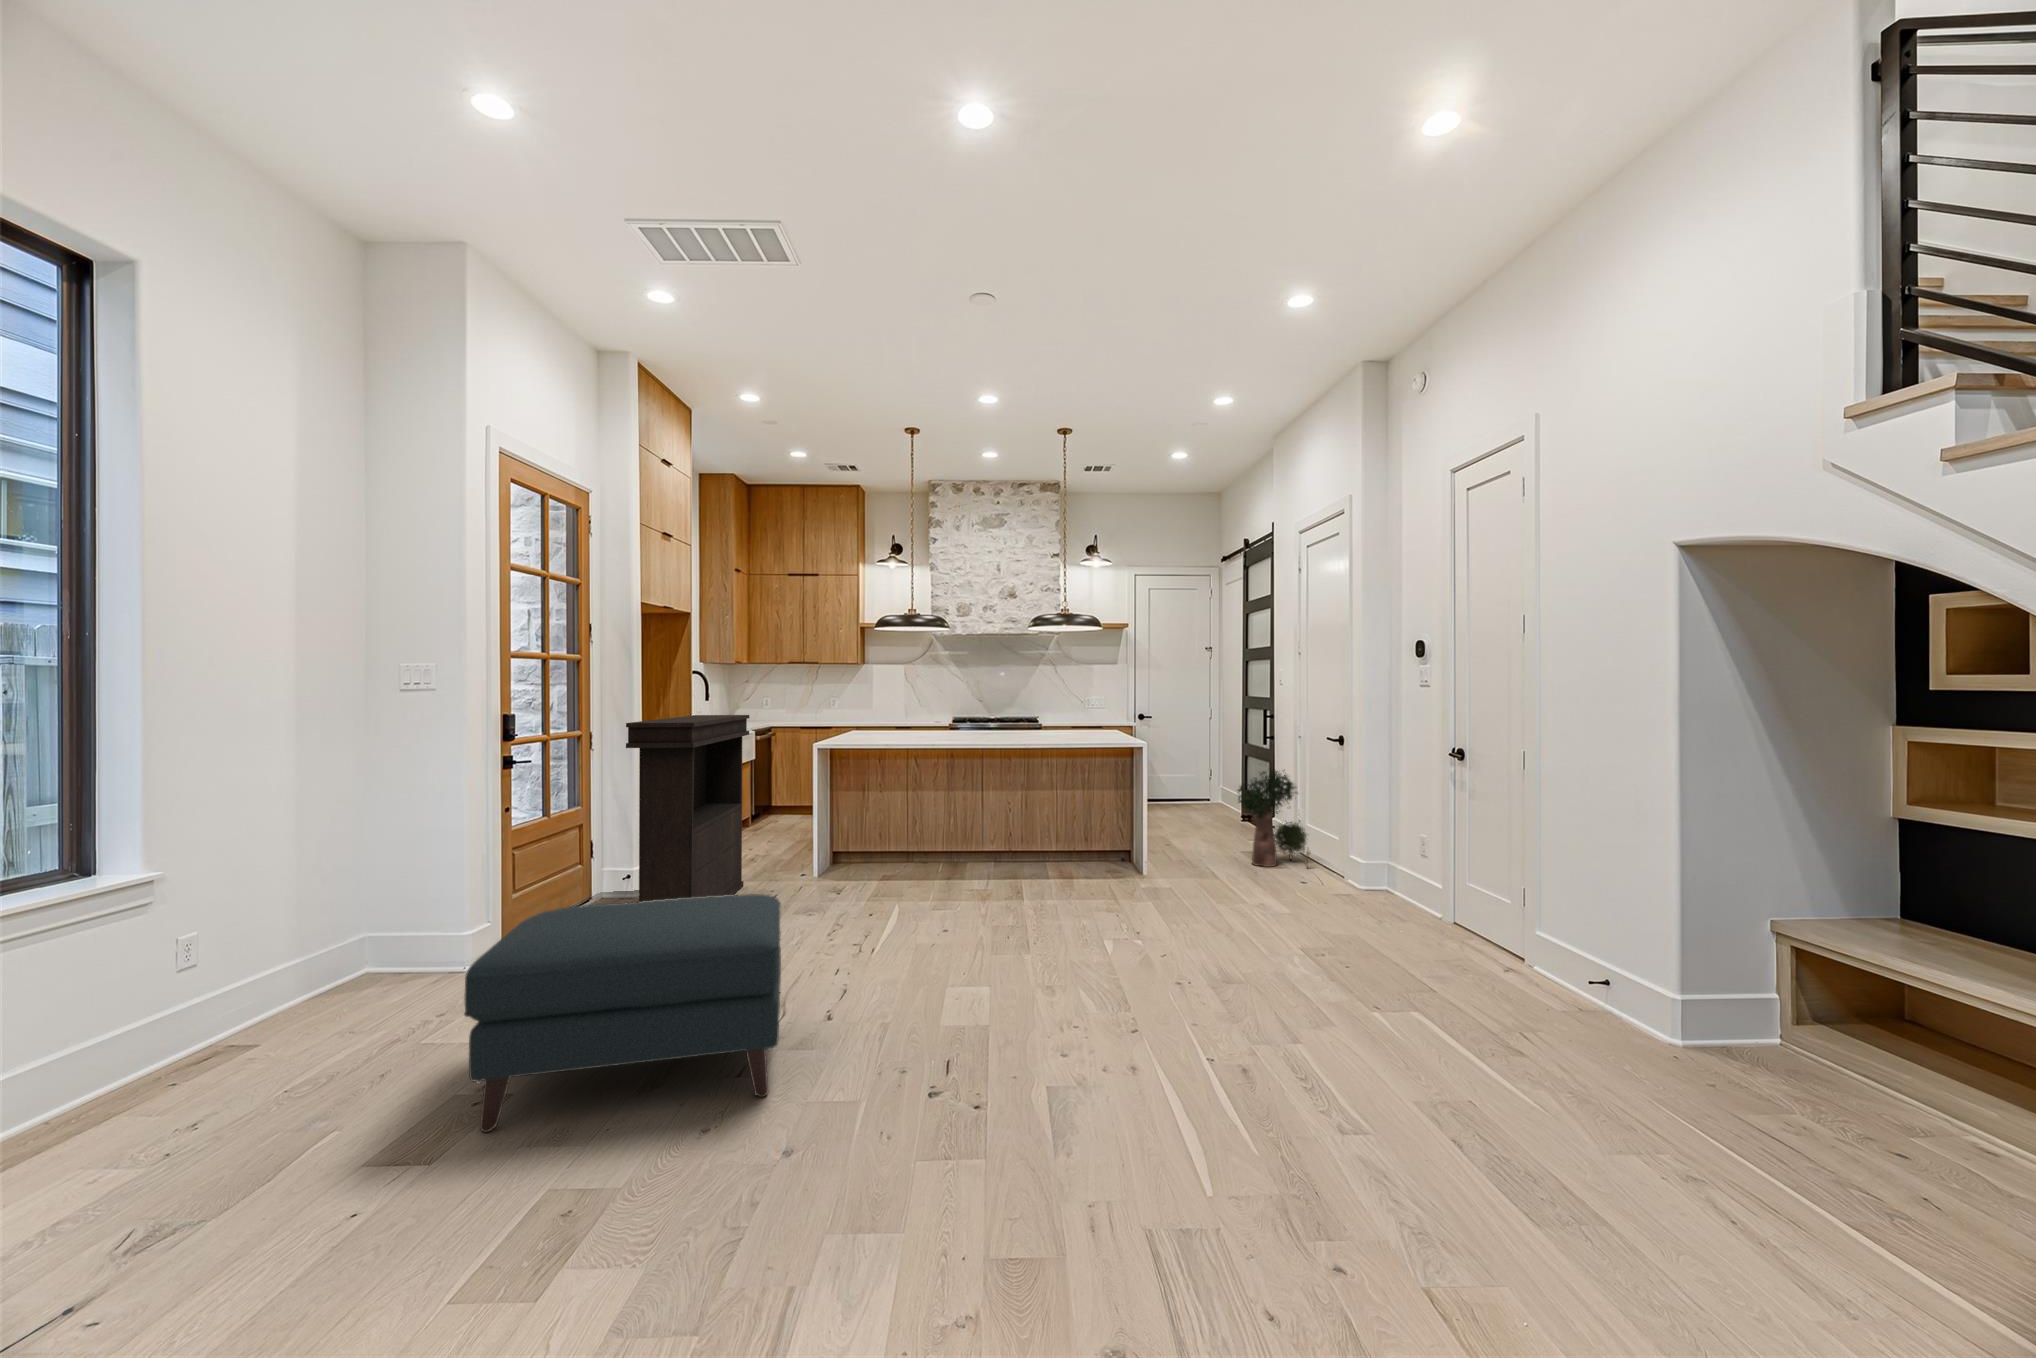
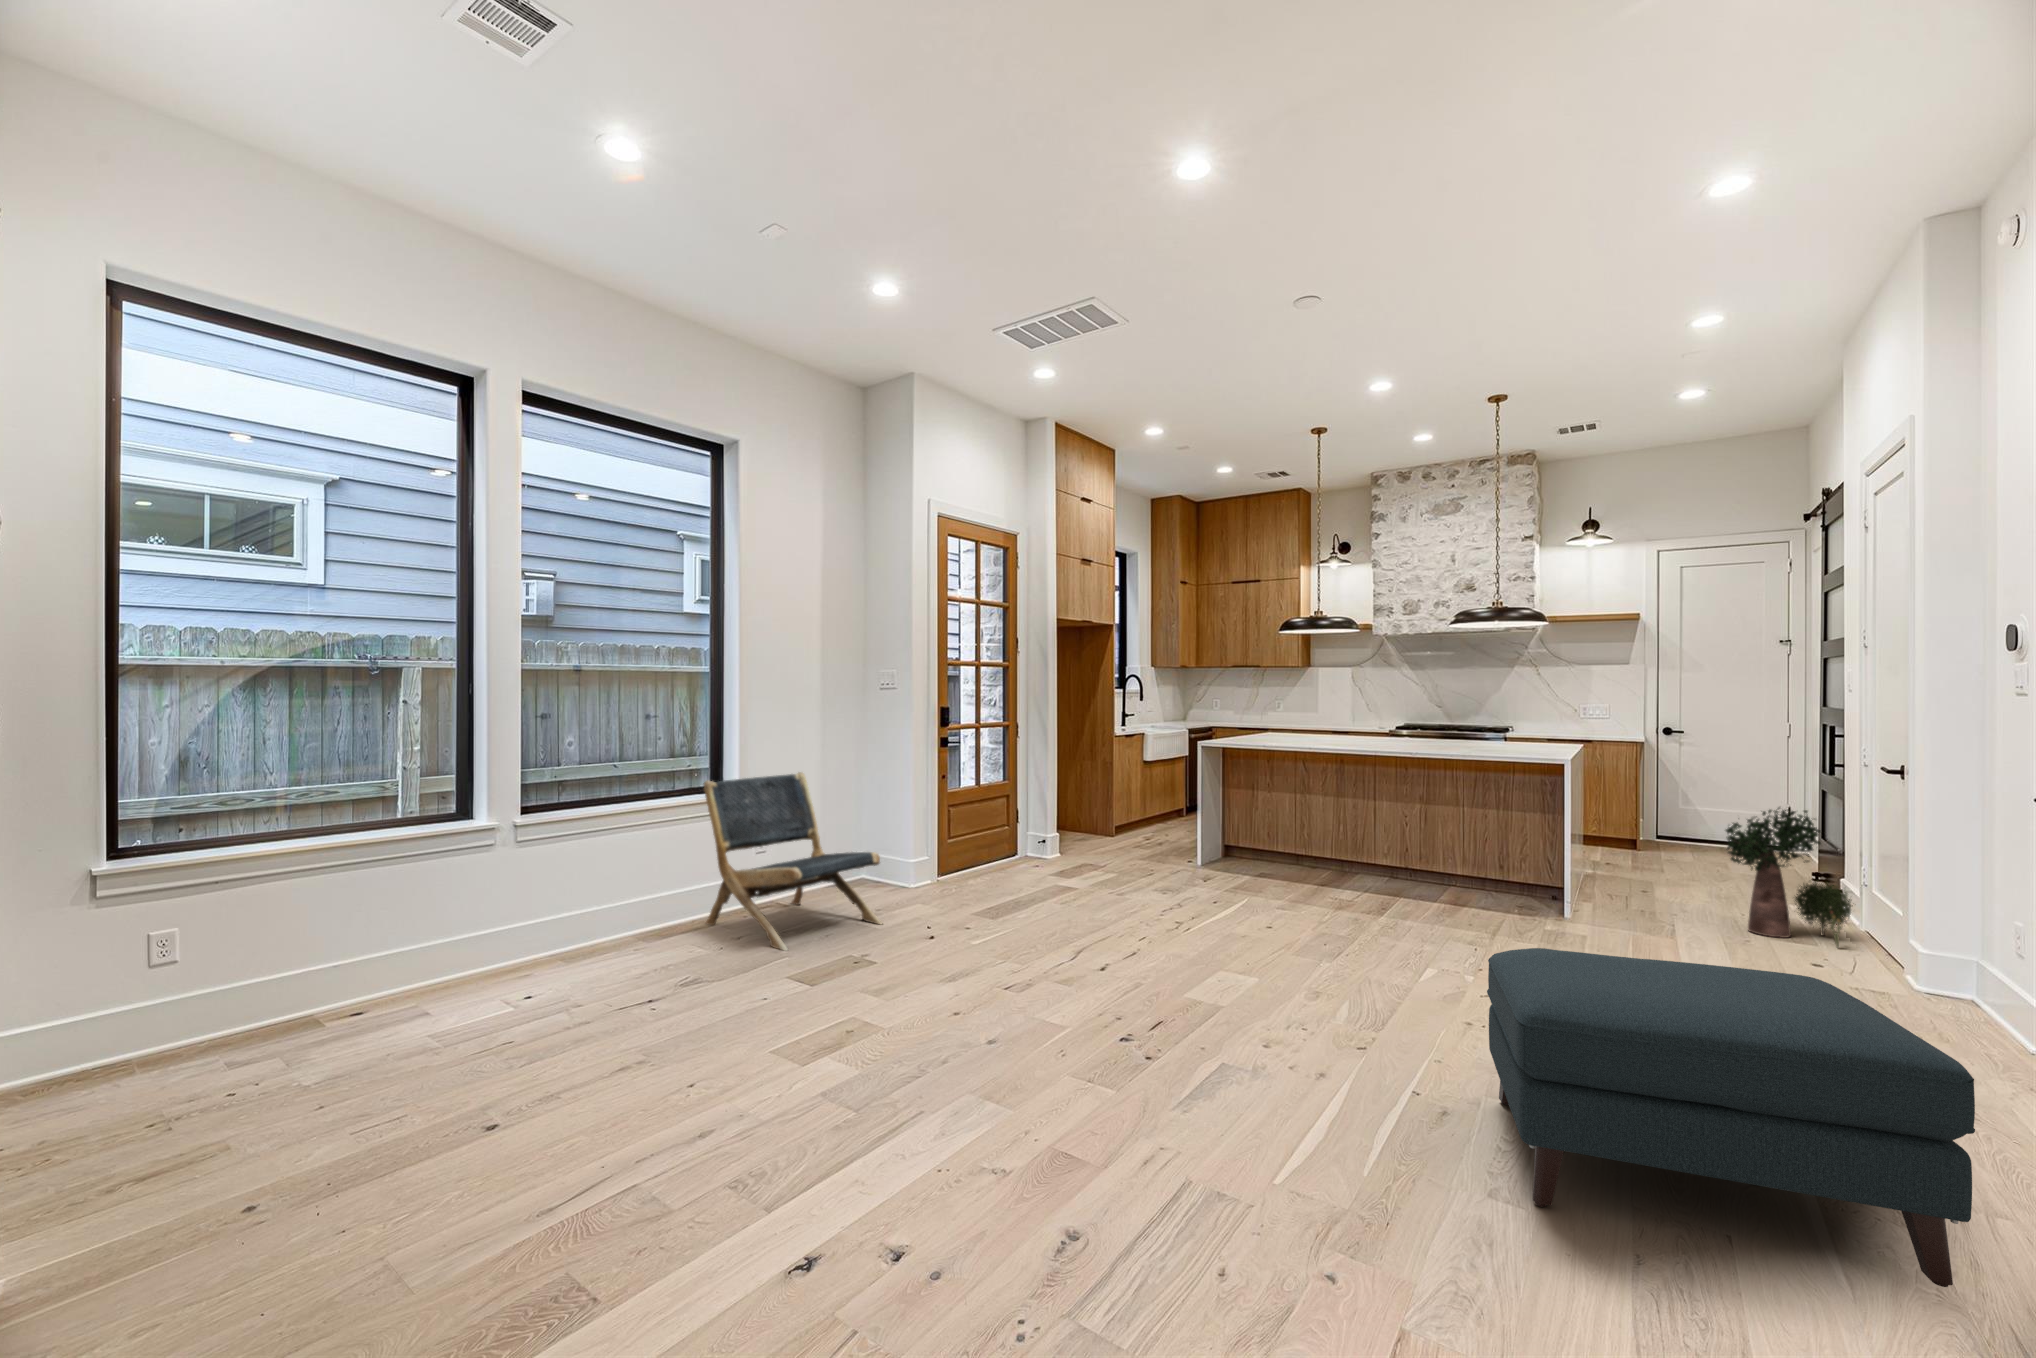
console table: present [626,715,749,902] -> none [1020,713,1143,894]
lounge chair: none [80,821,463,1114] -> present [704,772,882,951]
ottoman: present [464,894,781,1132] -> present [1487,948,1975,1287]

